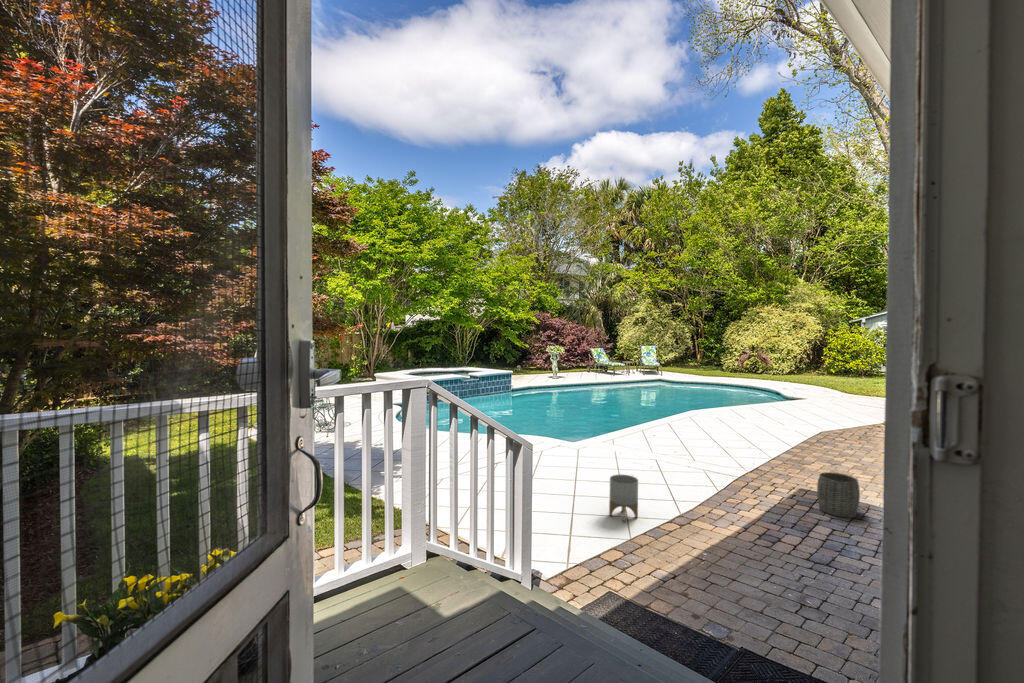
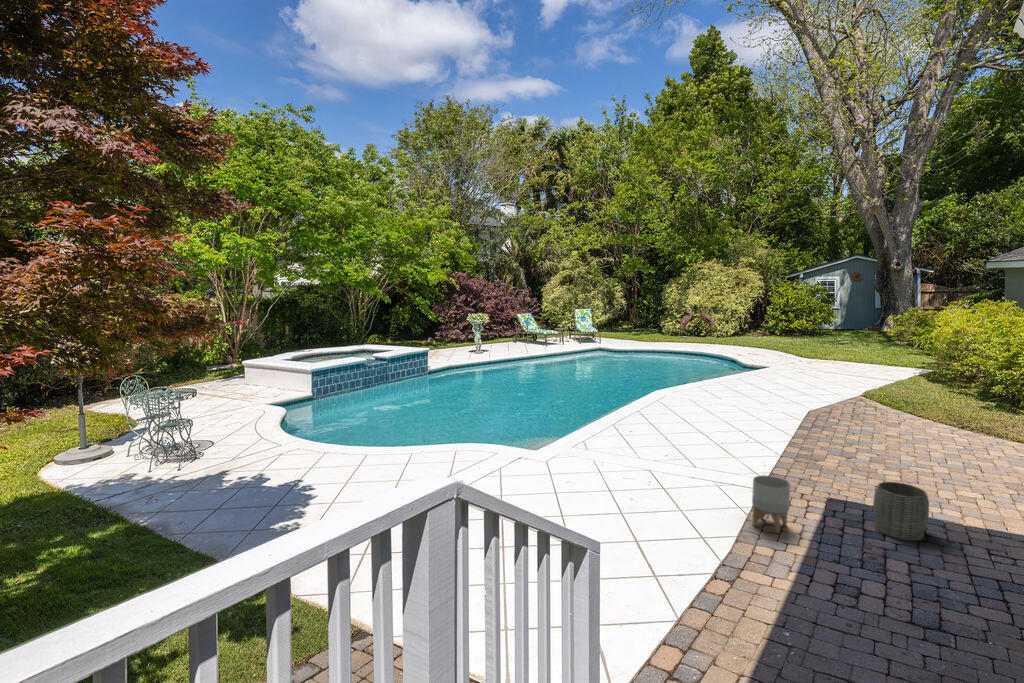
planter: present [609,474,638,522] -> present [752,475,790,533]

